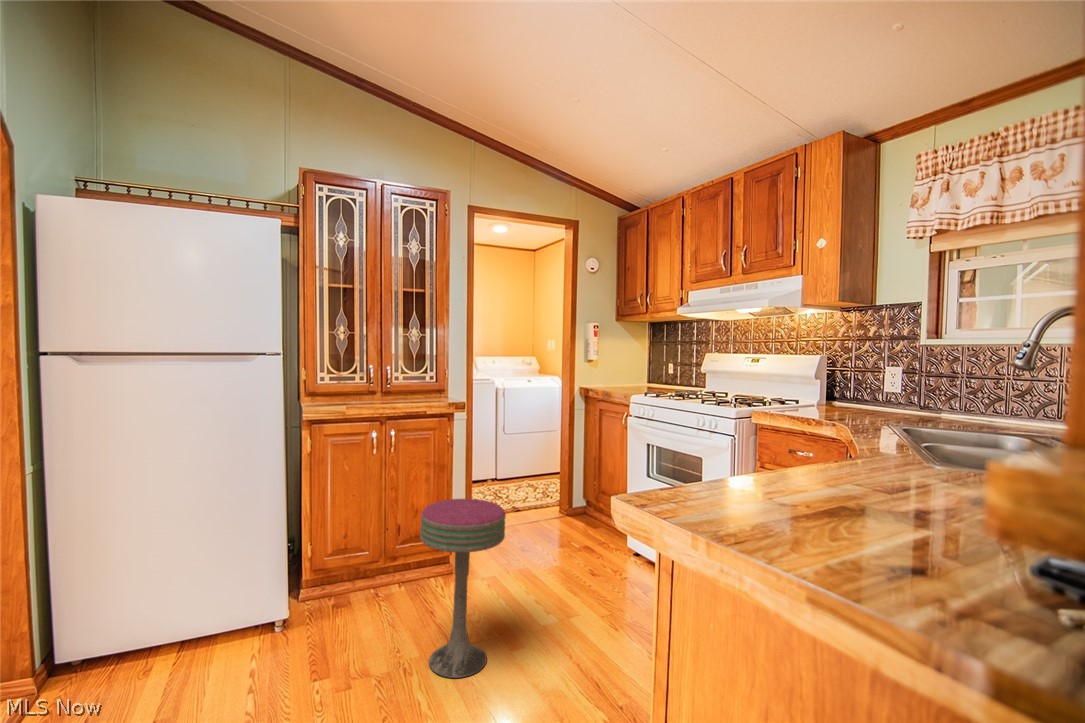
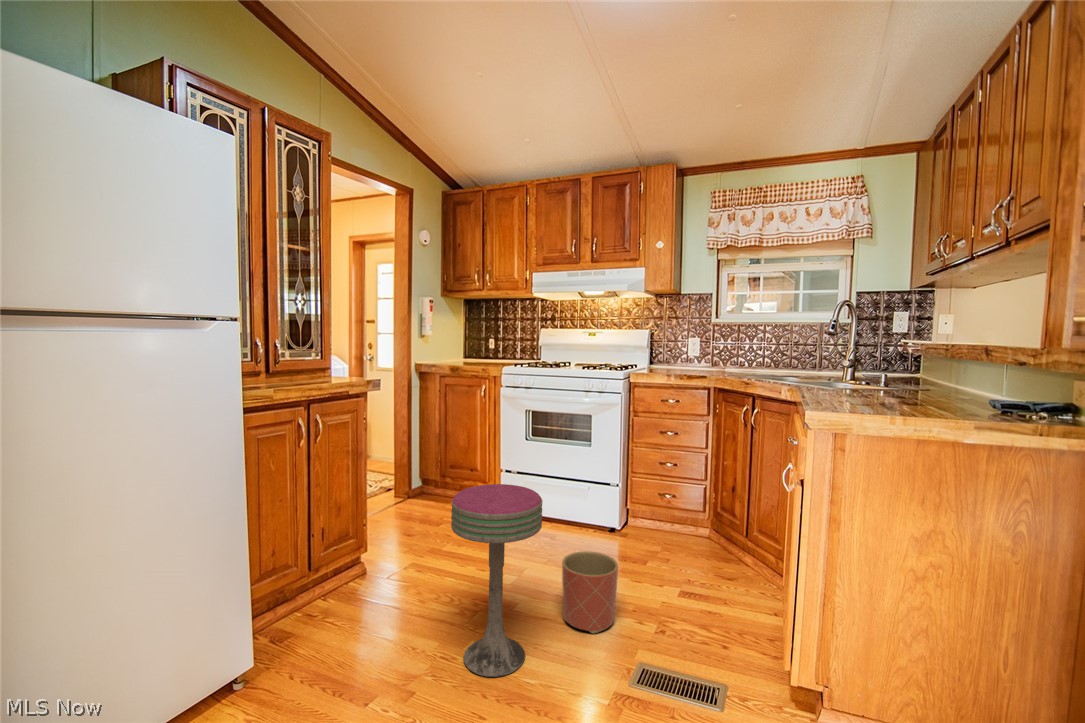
planter: none [543,595,604,686] -> present [562,551,618,634]

